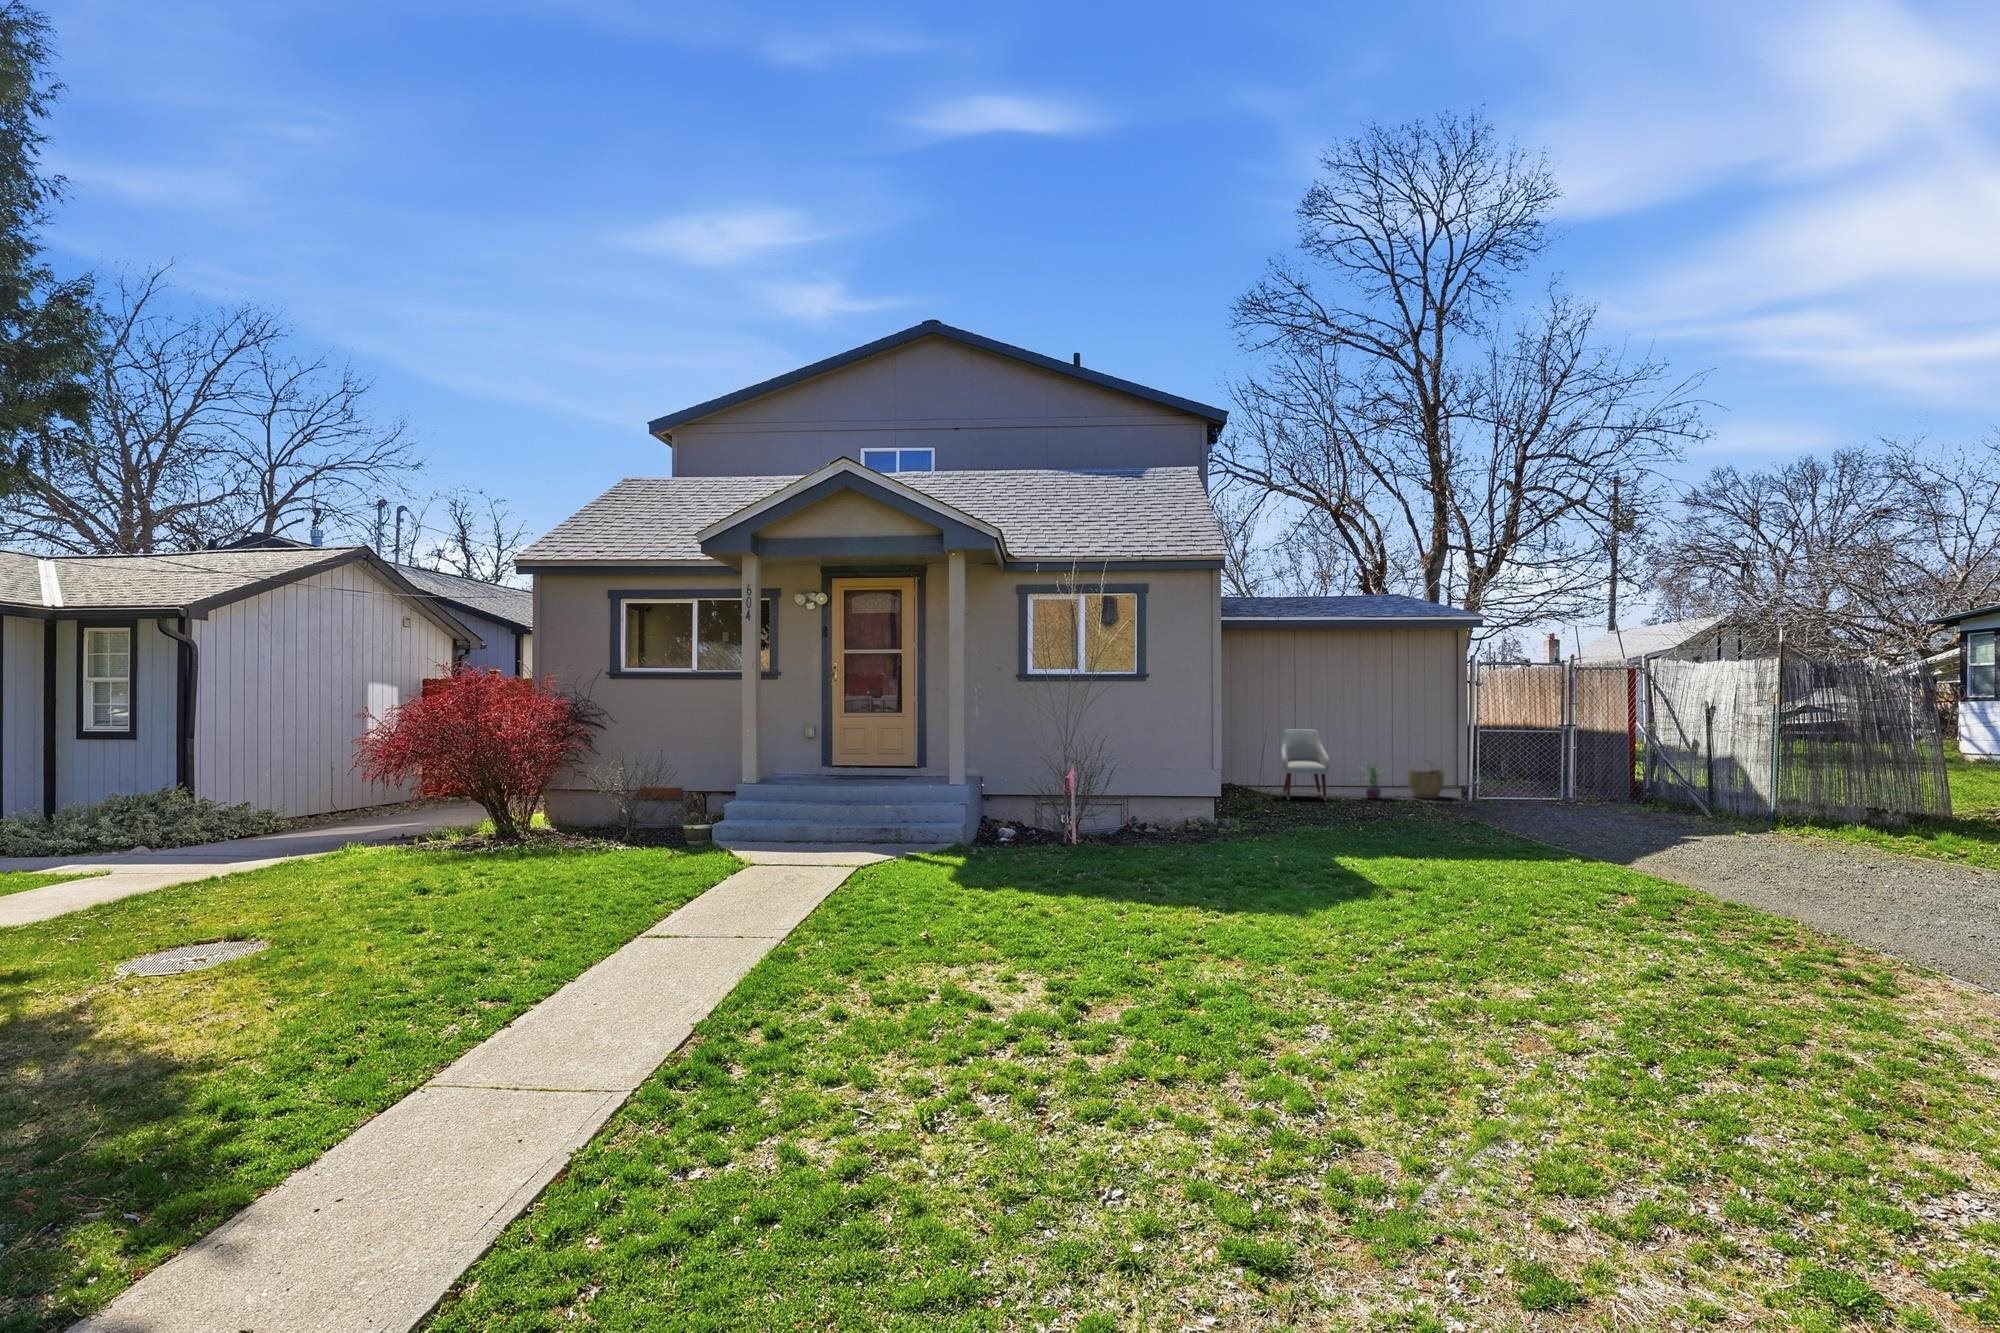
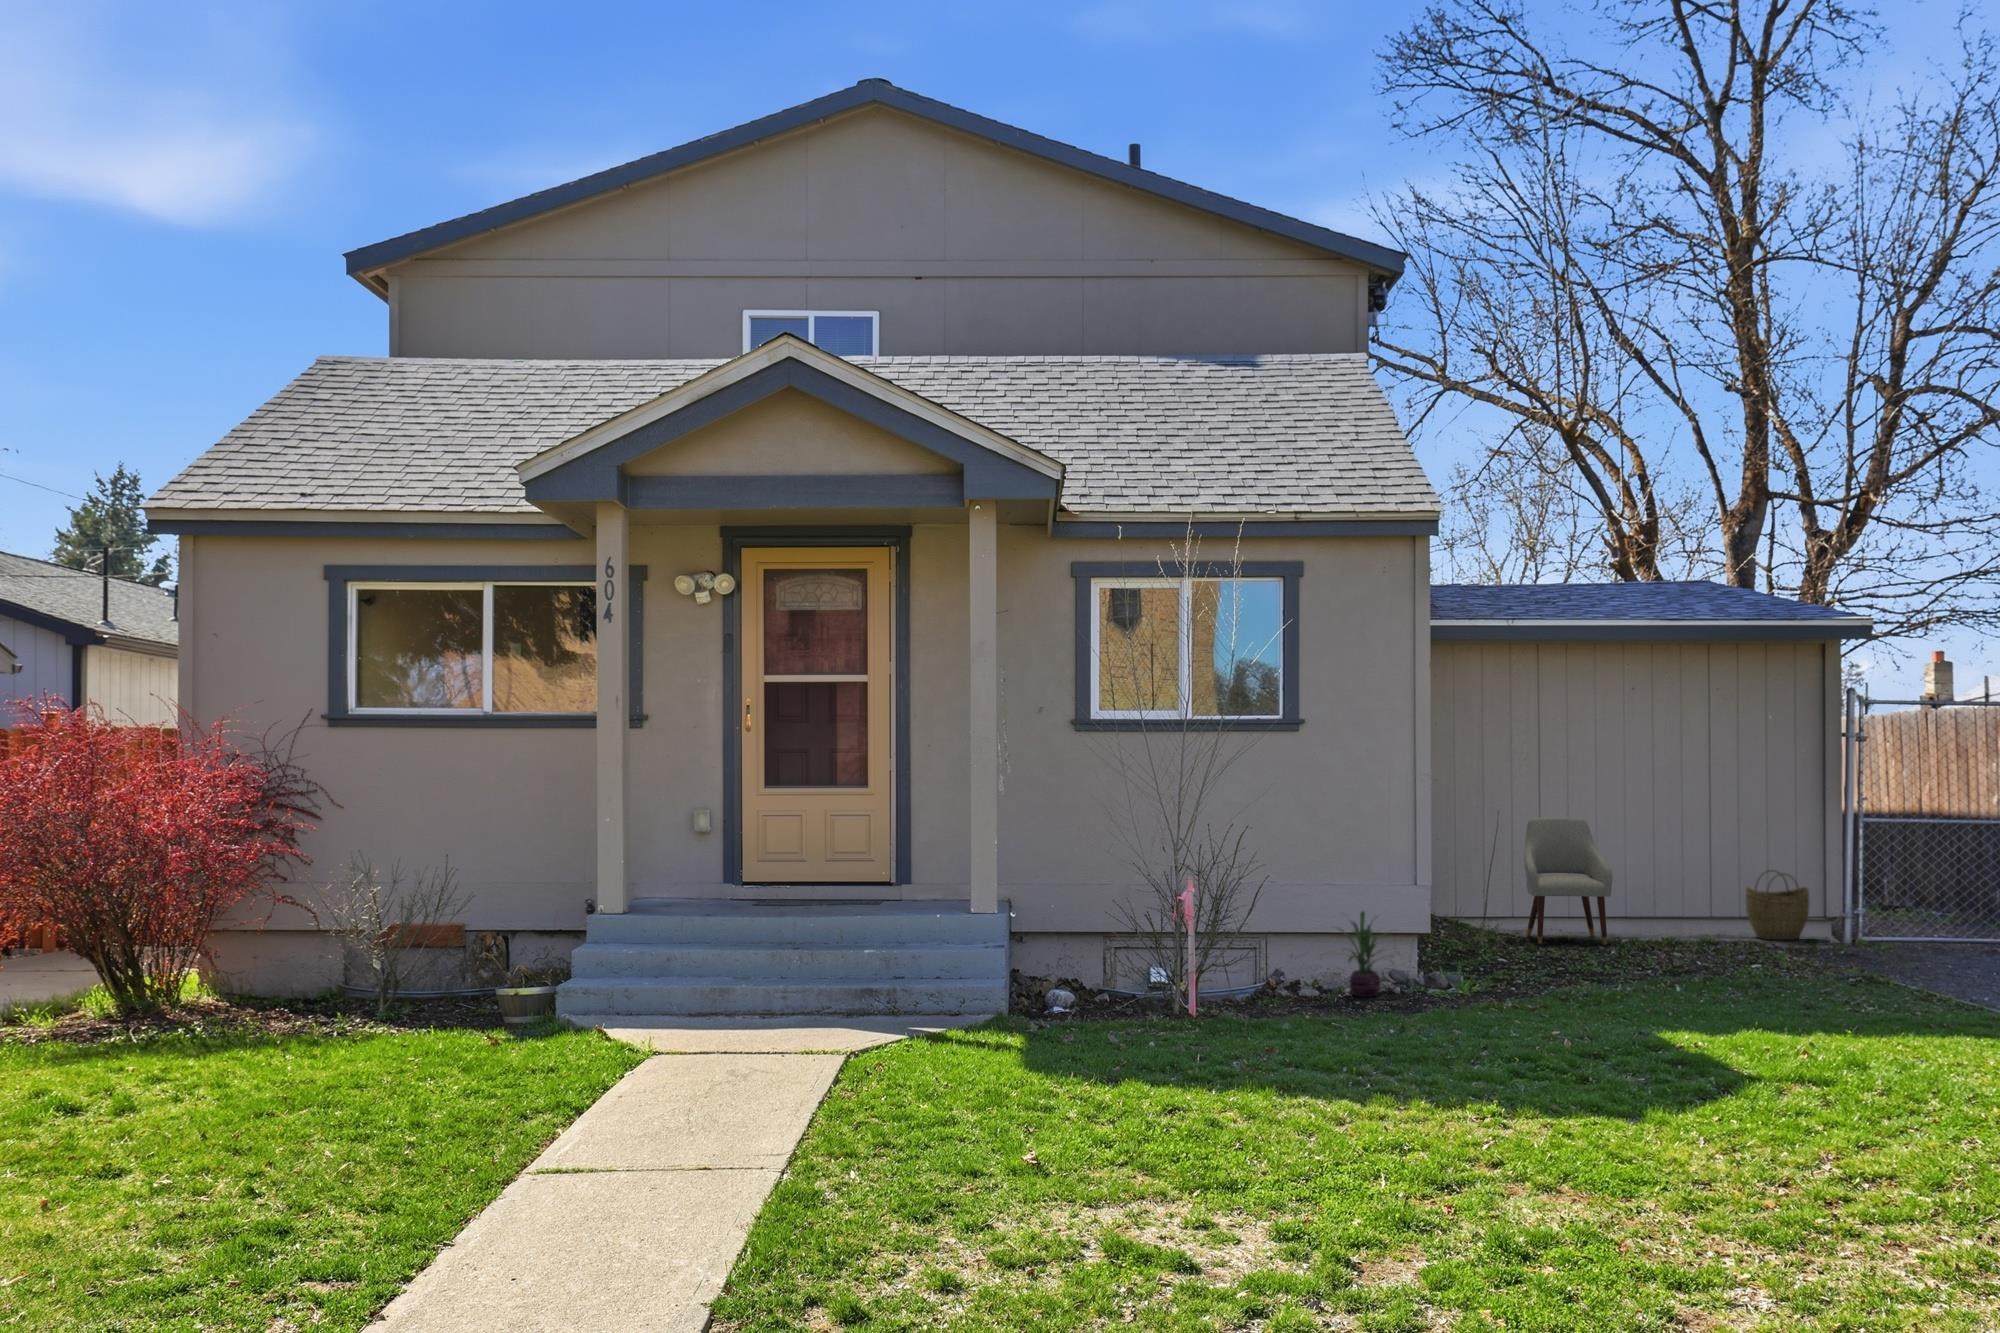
decorative plant: present [1366,761,1381,799] -> present [1322,911,1381,997]

